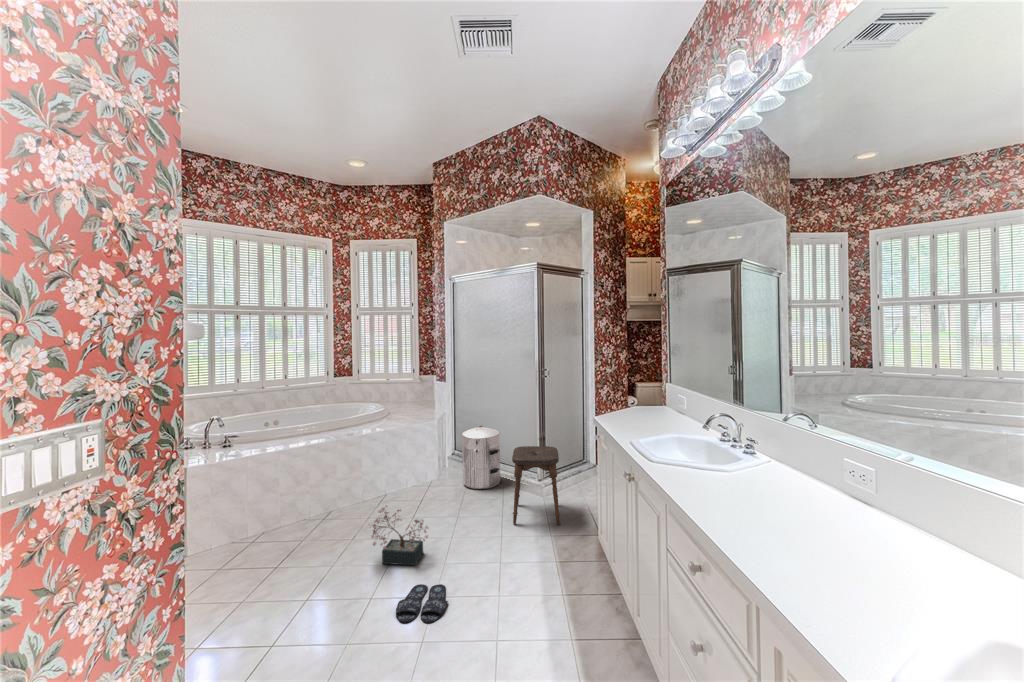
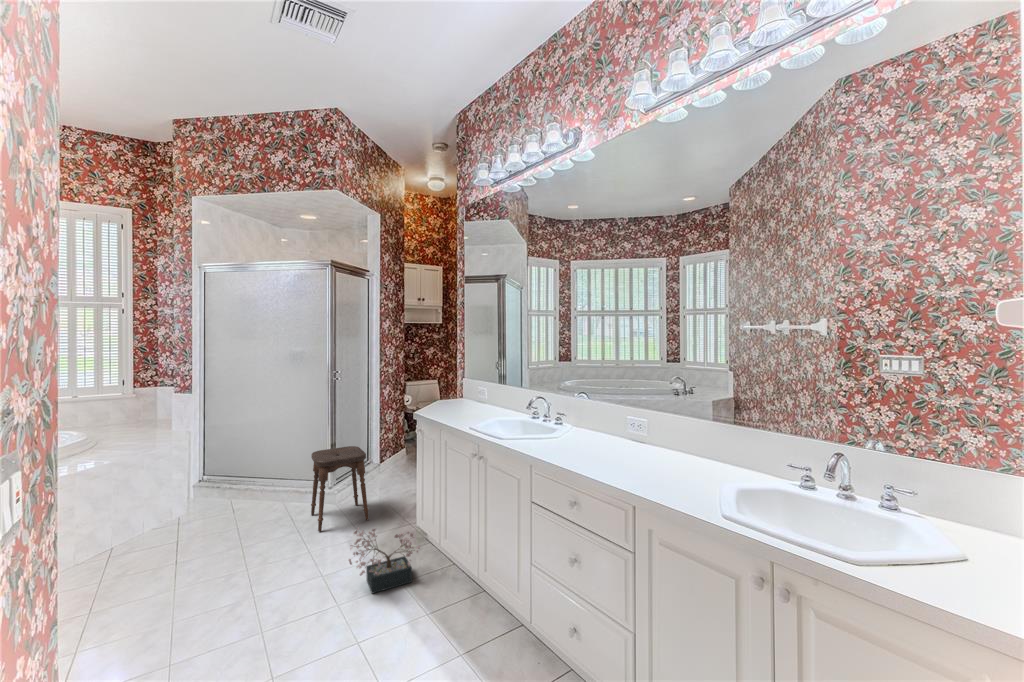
waste bin: present [462,426,500,489] -> none [228,438,282,513]
decorative plant: present [371,505,428,565] -> present [349,528,420,593]
slippers: present [396,584,448,623] -> none [218,604,283,653]

